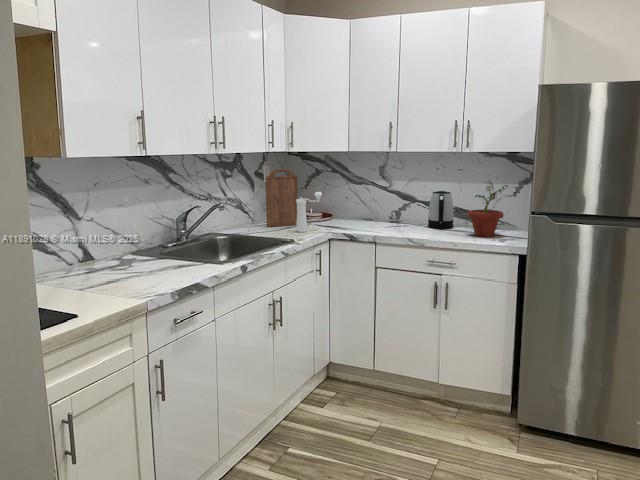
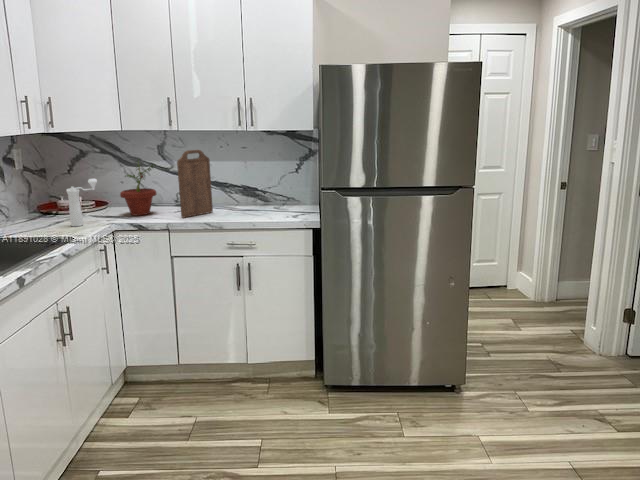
cutting board: present [266,169,298,227] -> present [177,150,213,218]
potted plant: present [467,180,508,237] -> present [120,161,156,215]
kettle: present [428,191,454,228] -> none [217,169,243,208]

